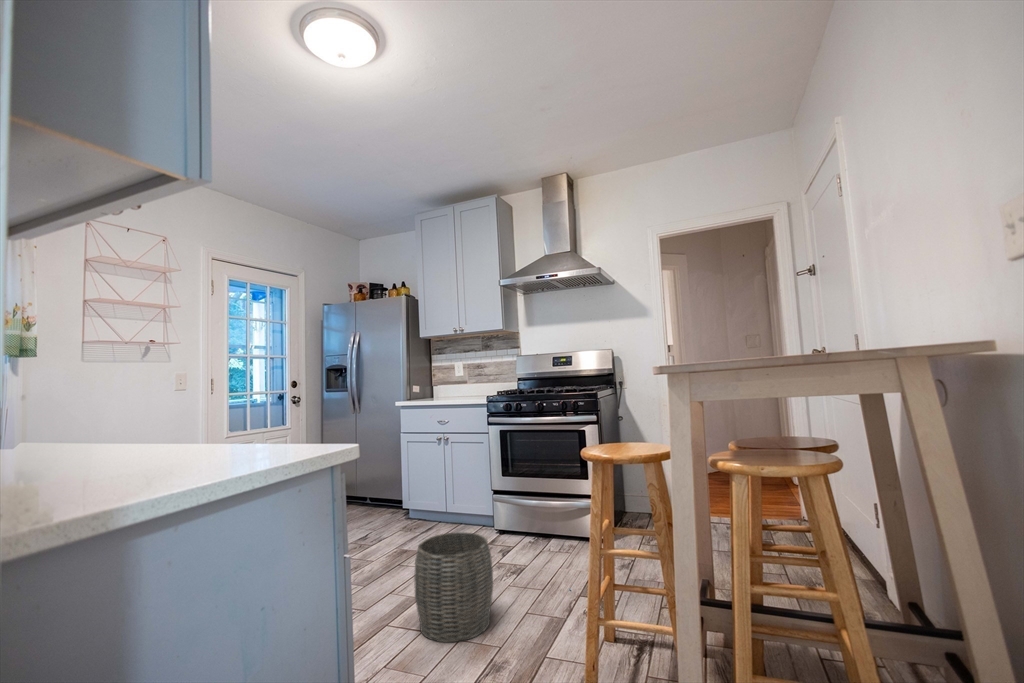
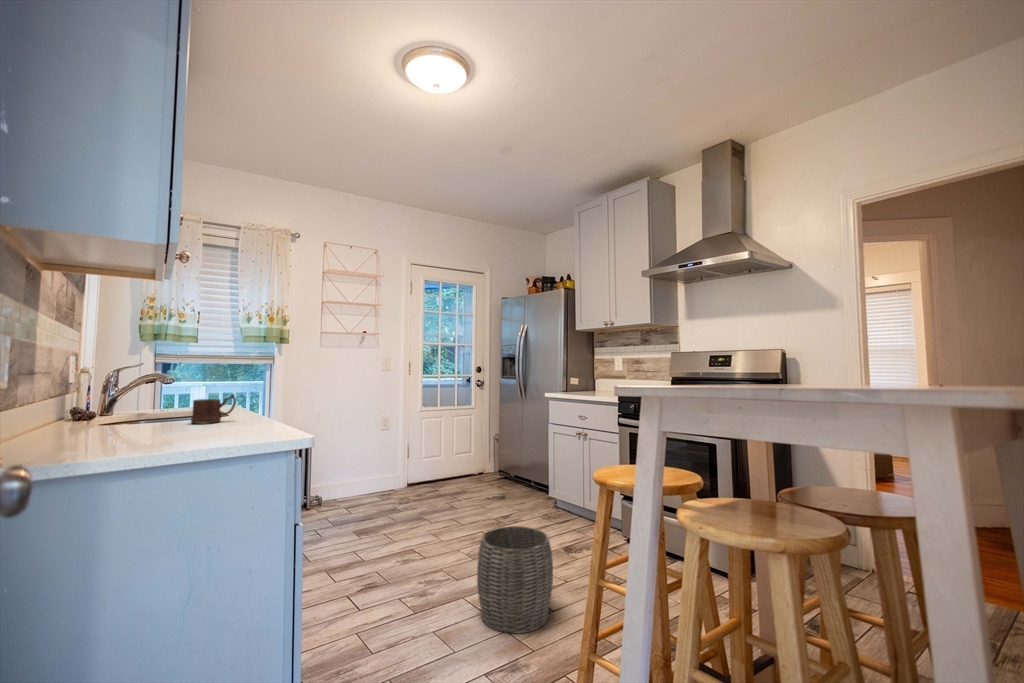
mug: none [95,411,161,457] -> present [191,394,236,423]

